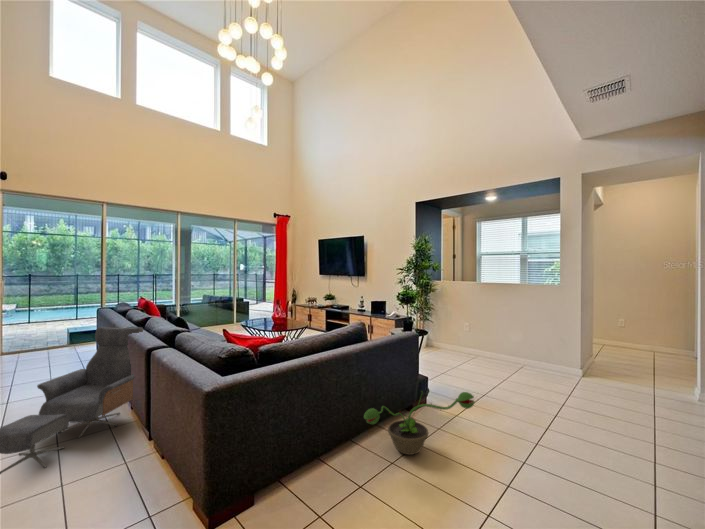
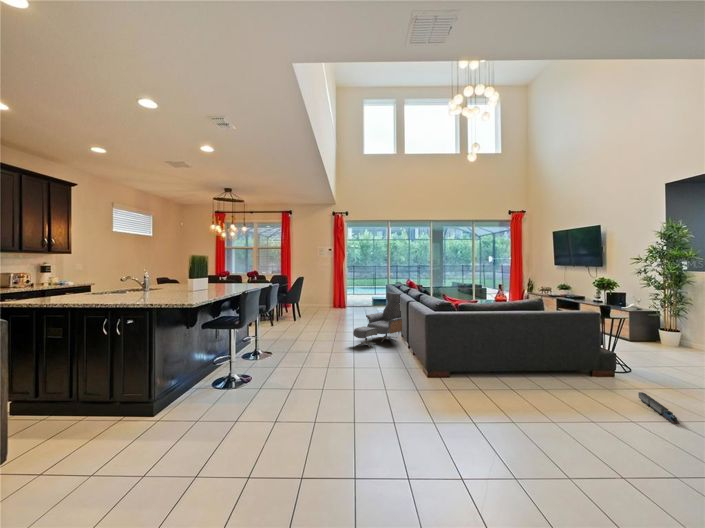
decorative plant: present [364,392,475,455] -> none [519,345,595,387]
toy train: none [490,433,562,479] -> present [638,392,680,424]

